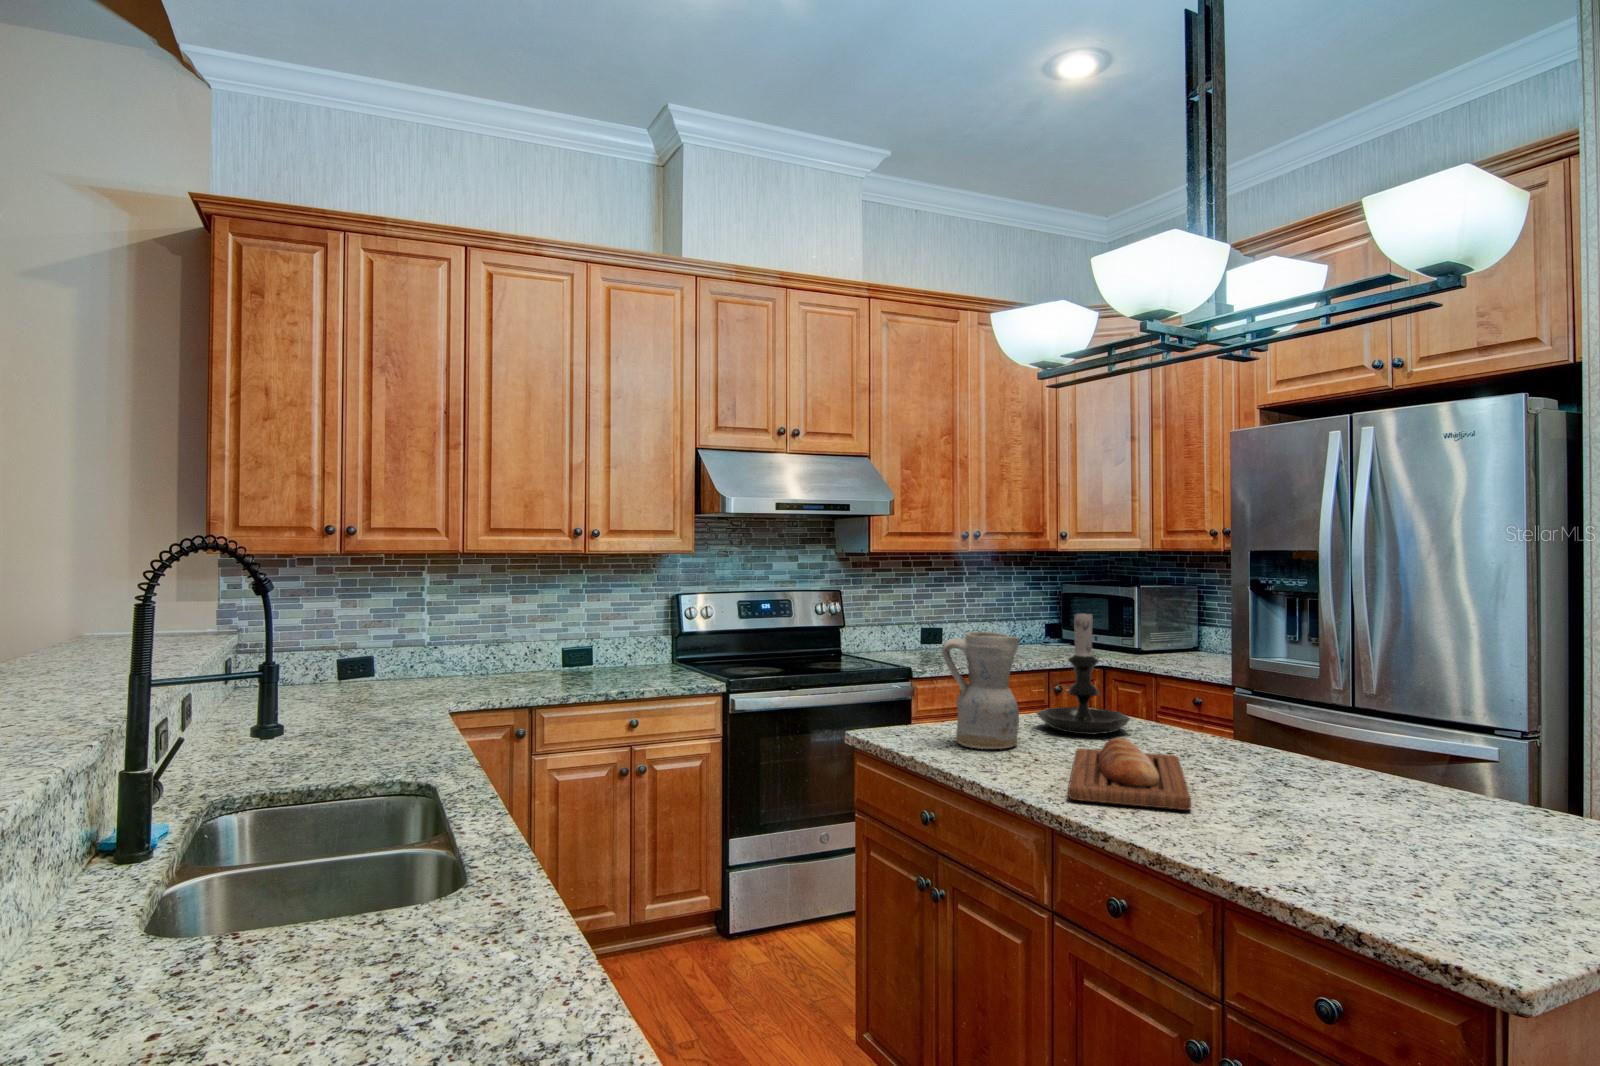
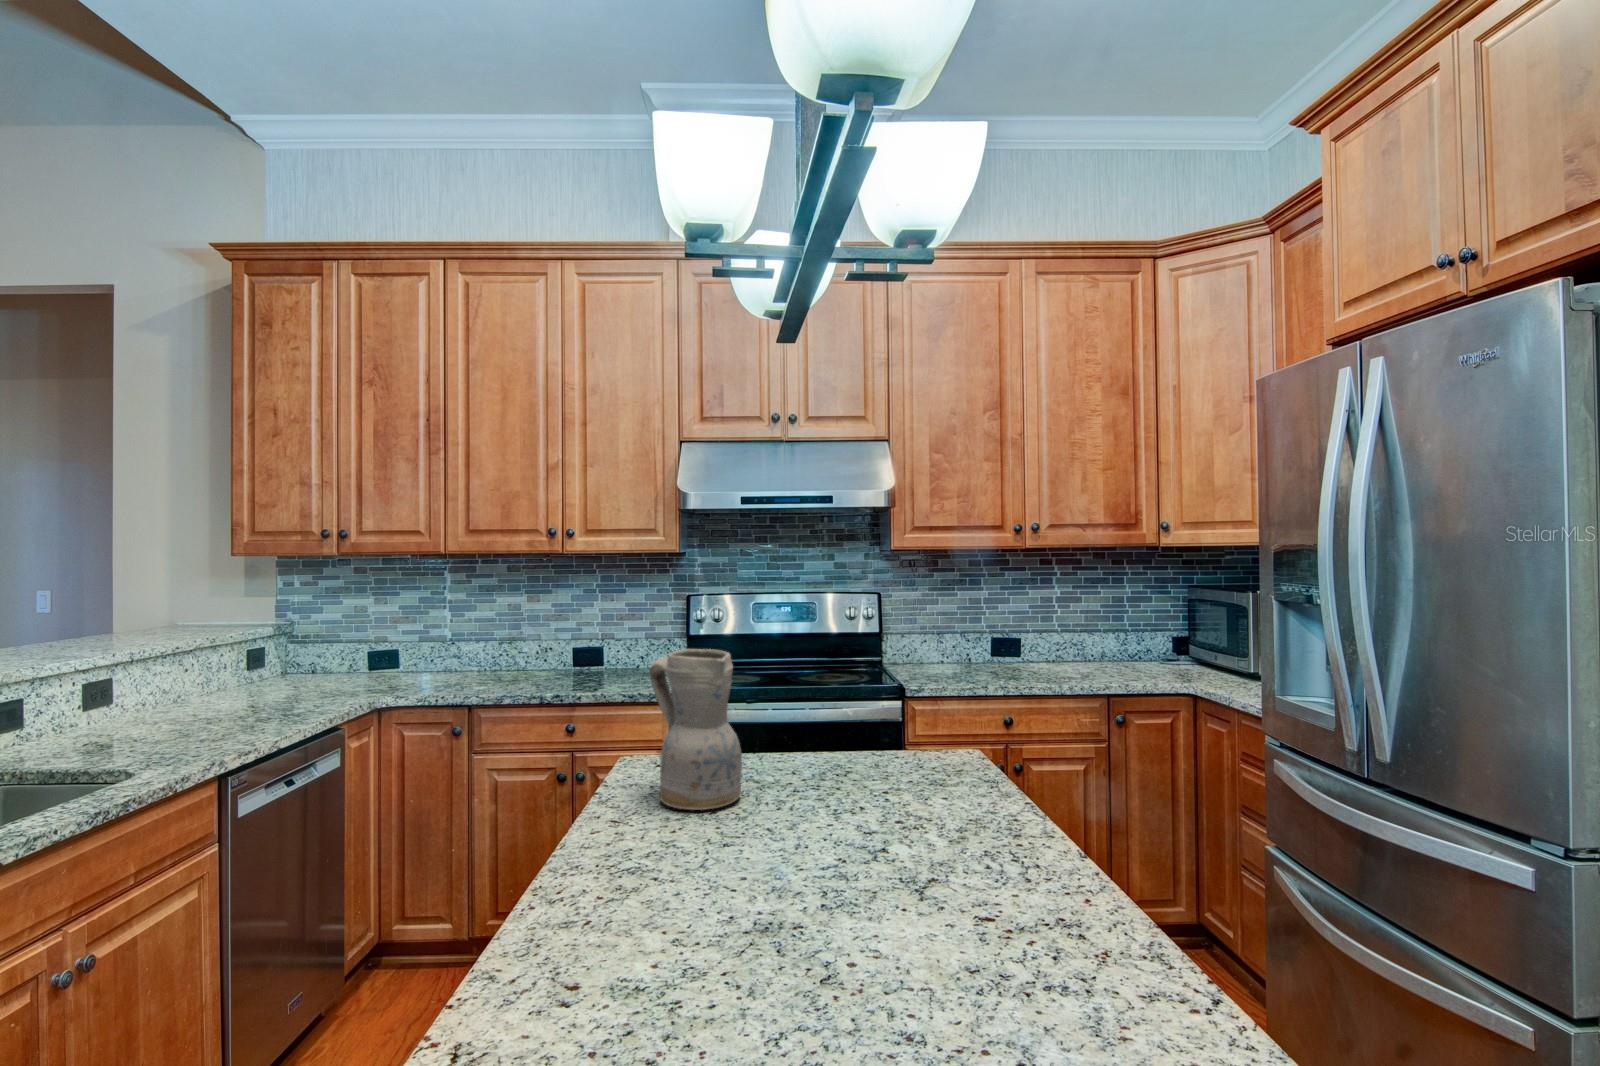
candle holder: present [1036,608,1130,734] -> none [815,617,938,801]
bread loaf: present [1068,738,1191,810] -> none [551,817,862,963]

